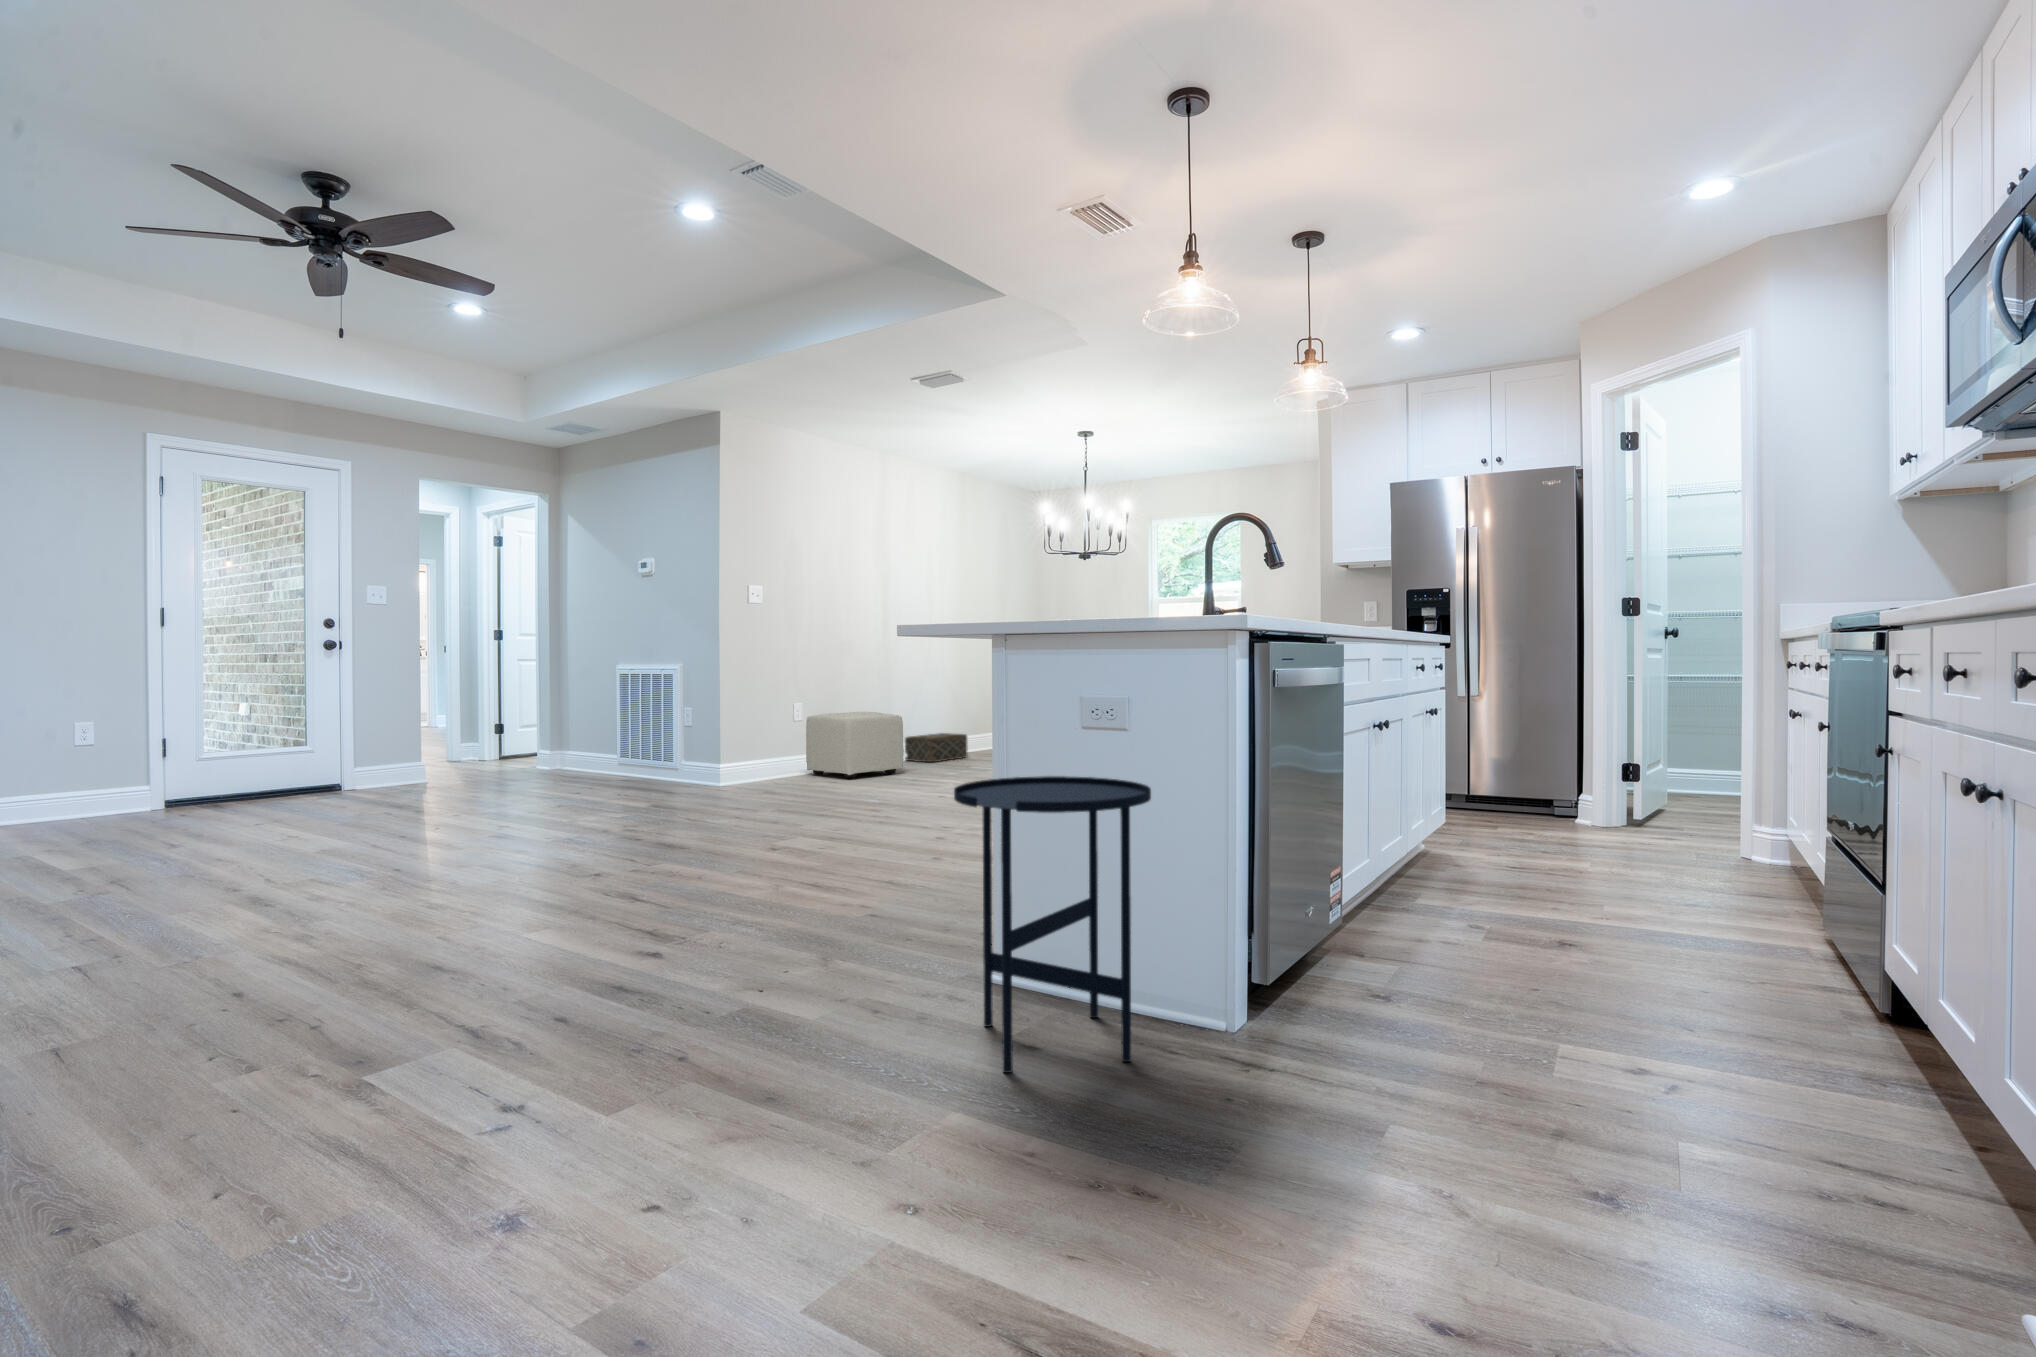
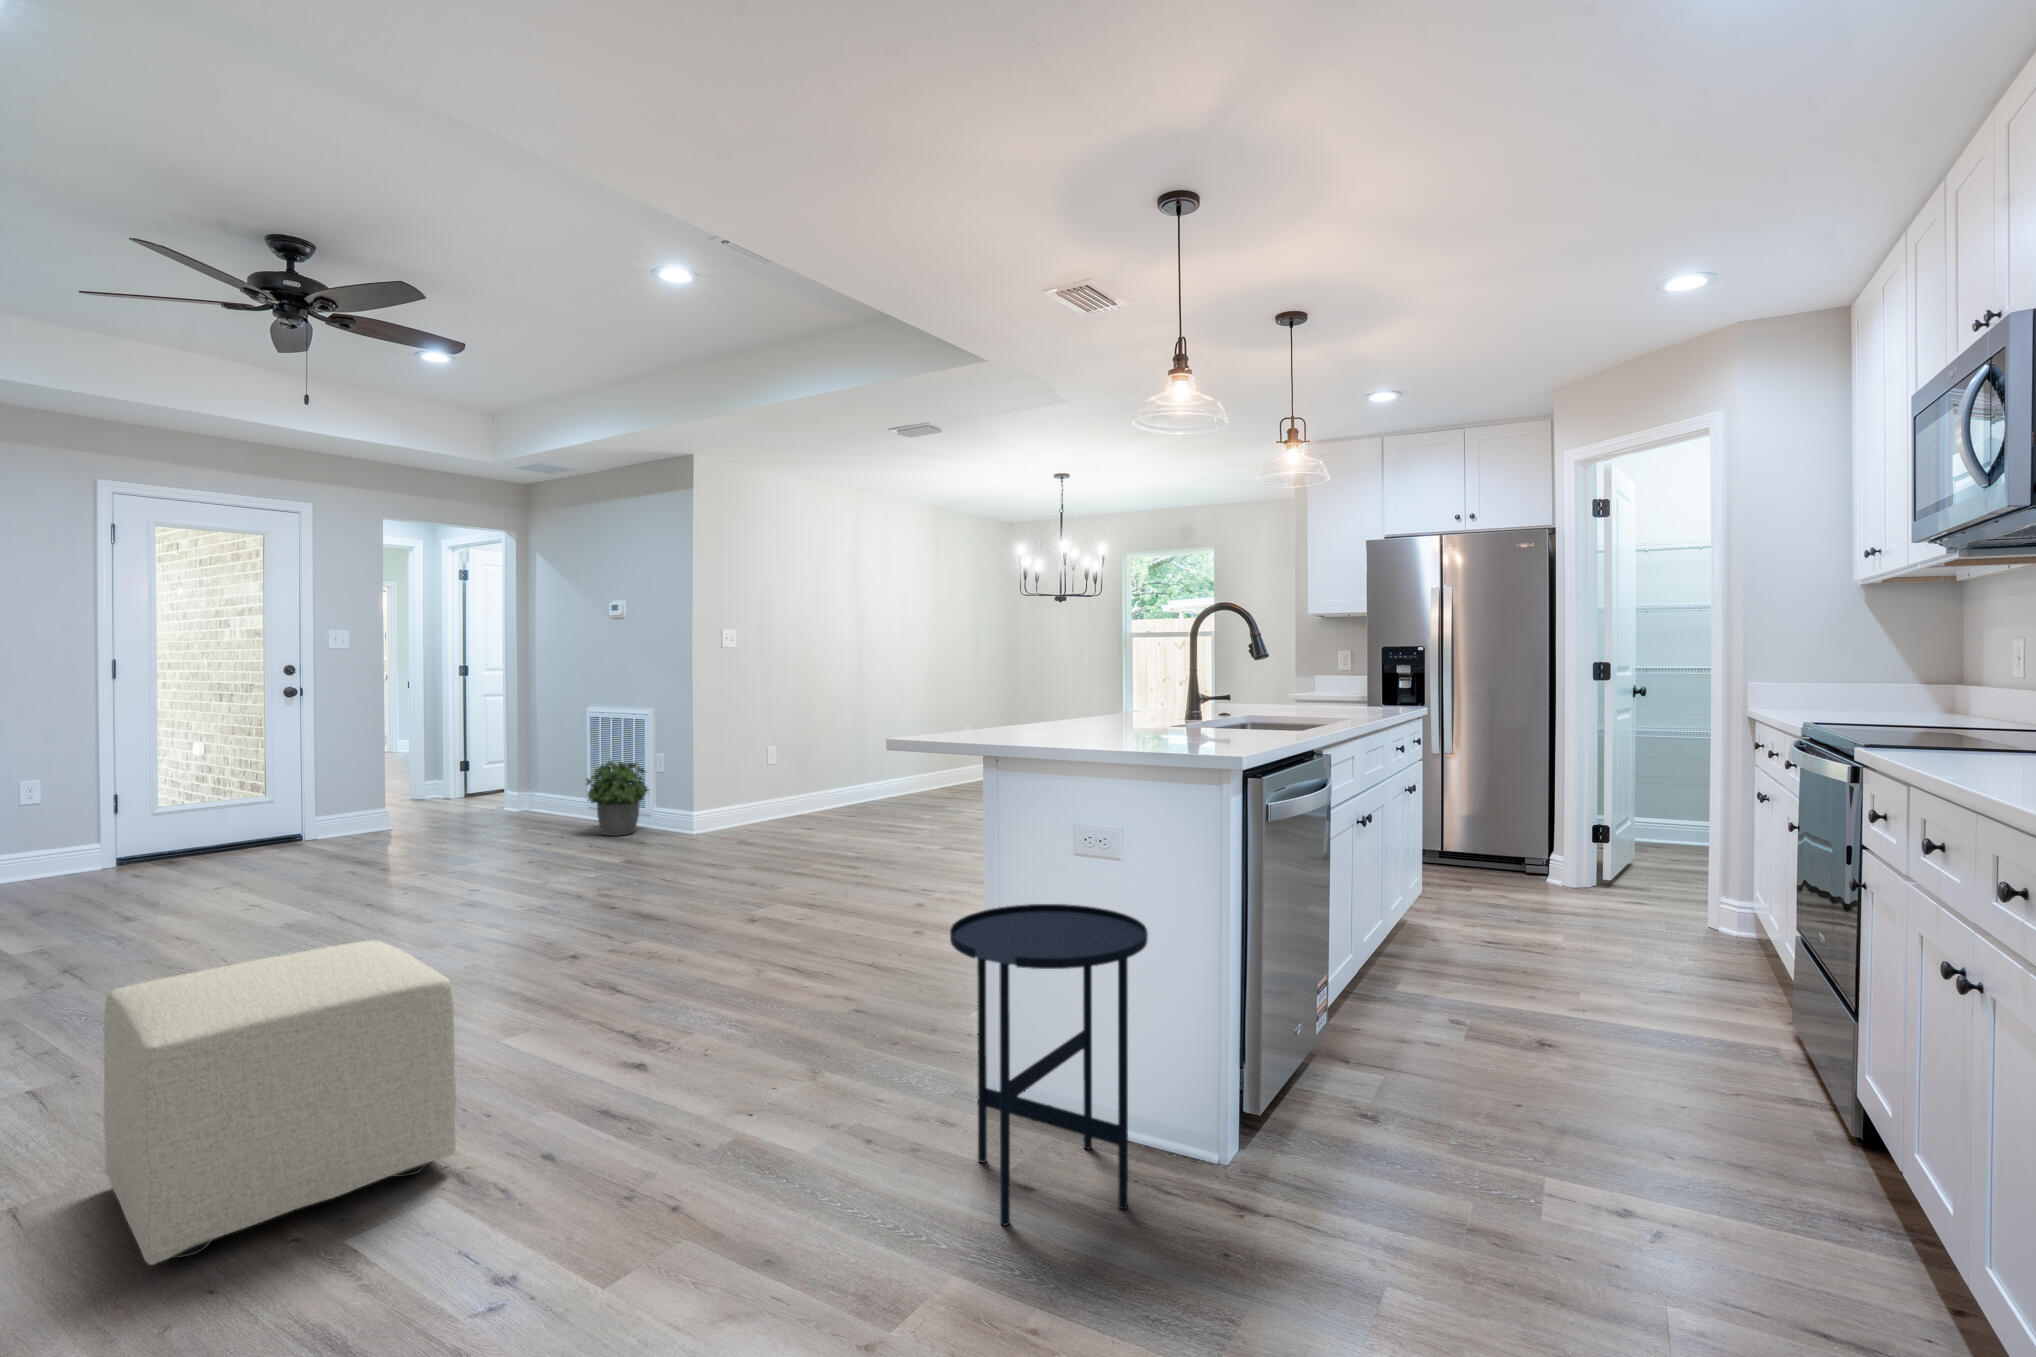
potted plant: none [615,712,678,788] -> present [586,761,648,836]
ottoman: present [806,712,904,778] -> present [104,940,456,1265]
woven basket: present [905,733,967,762] -> none [880,769,943,801]

